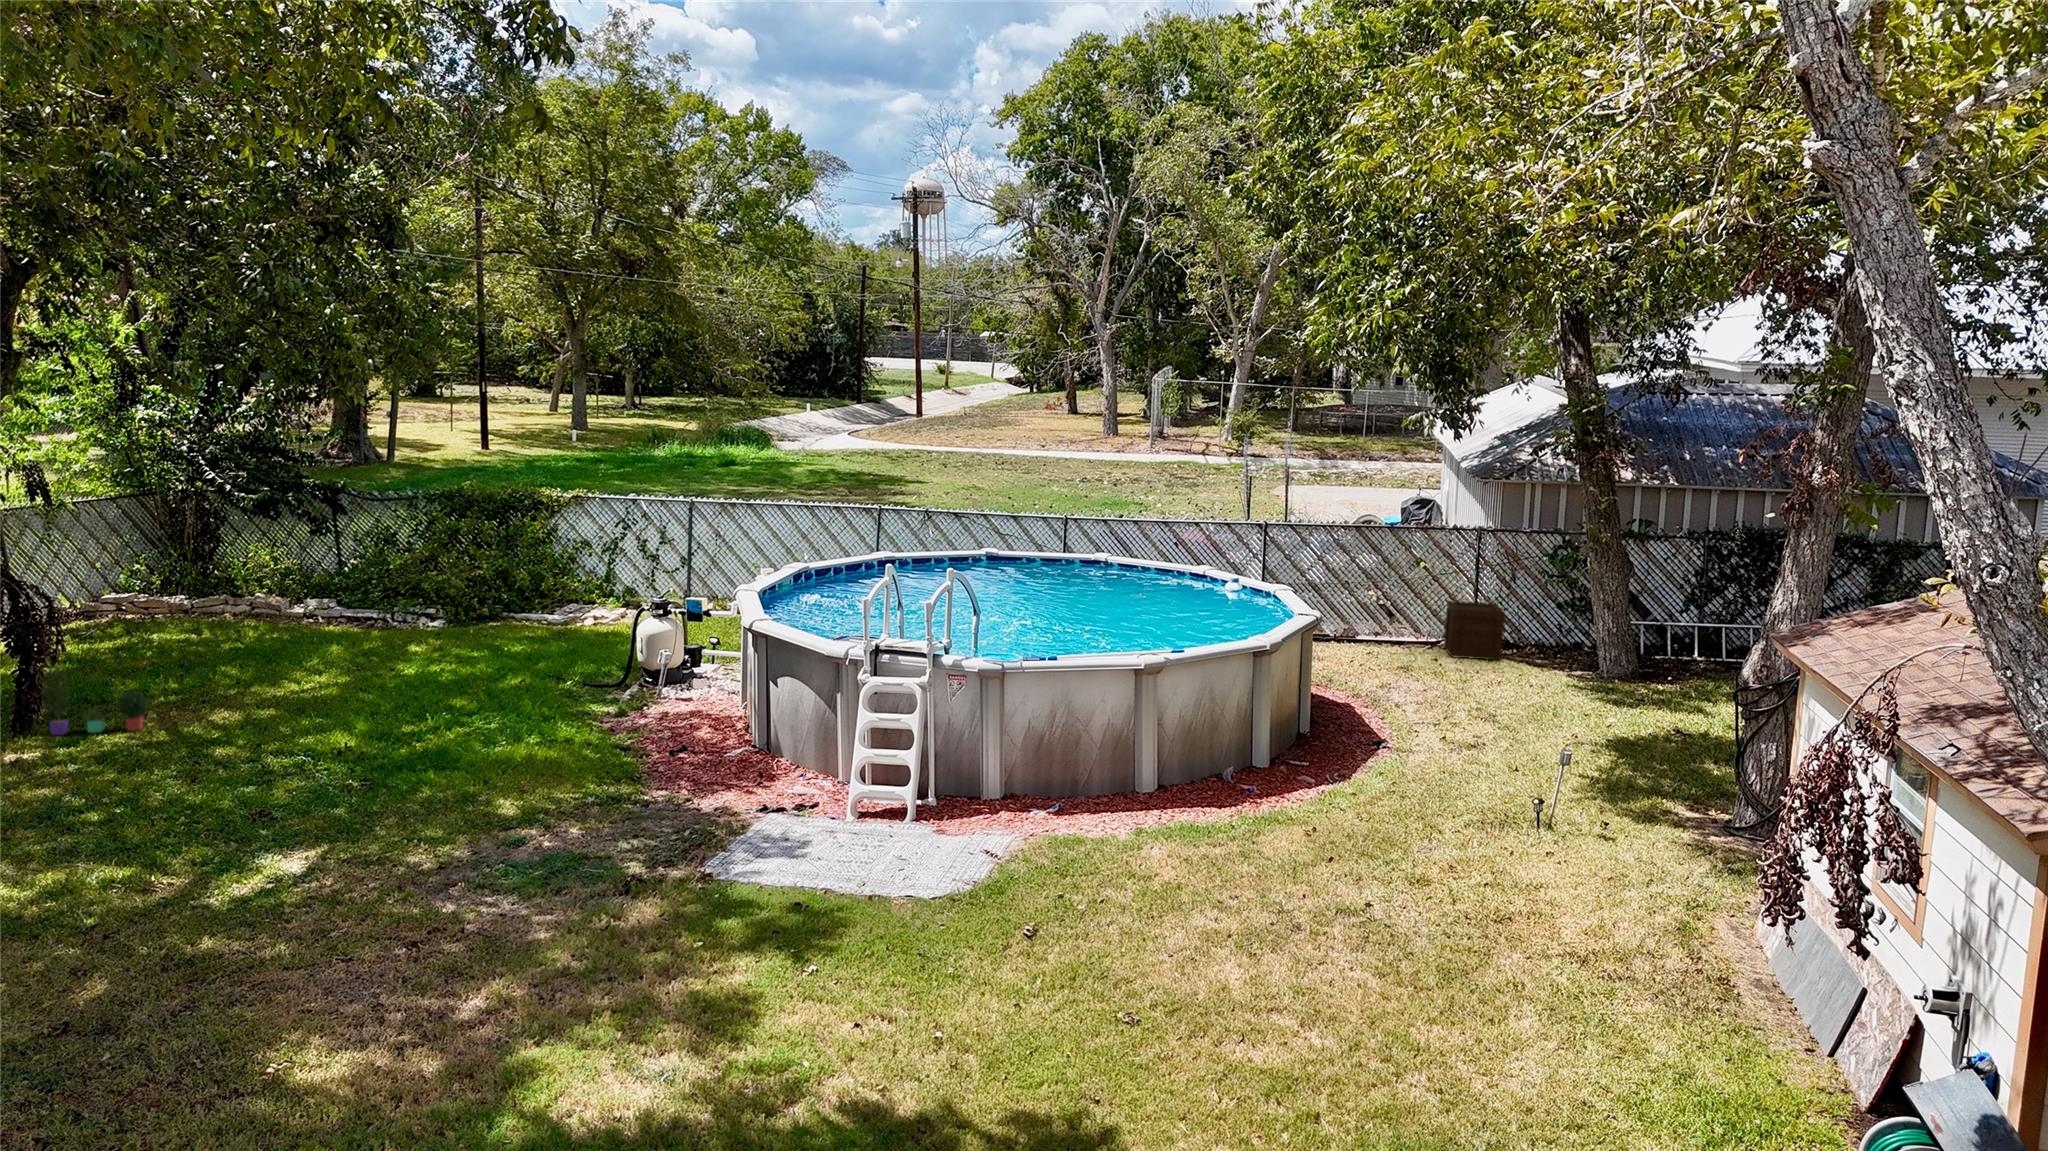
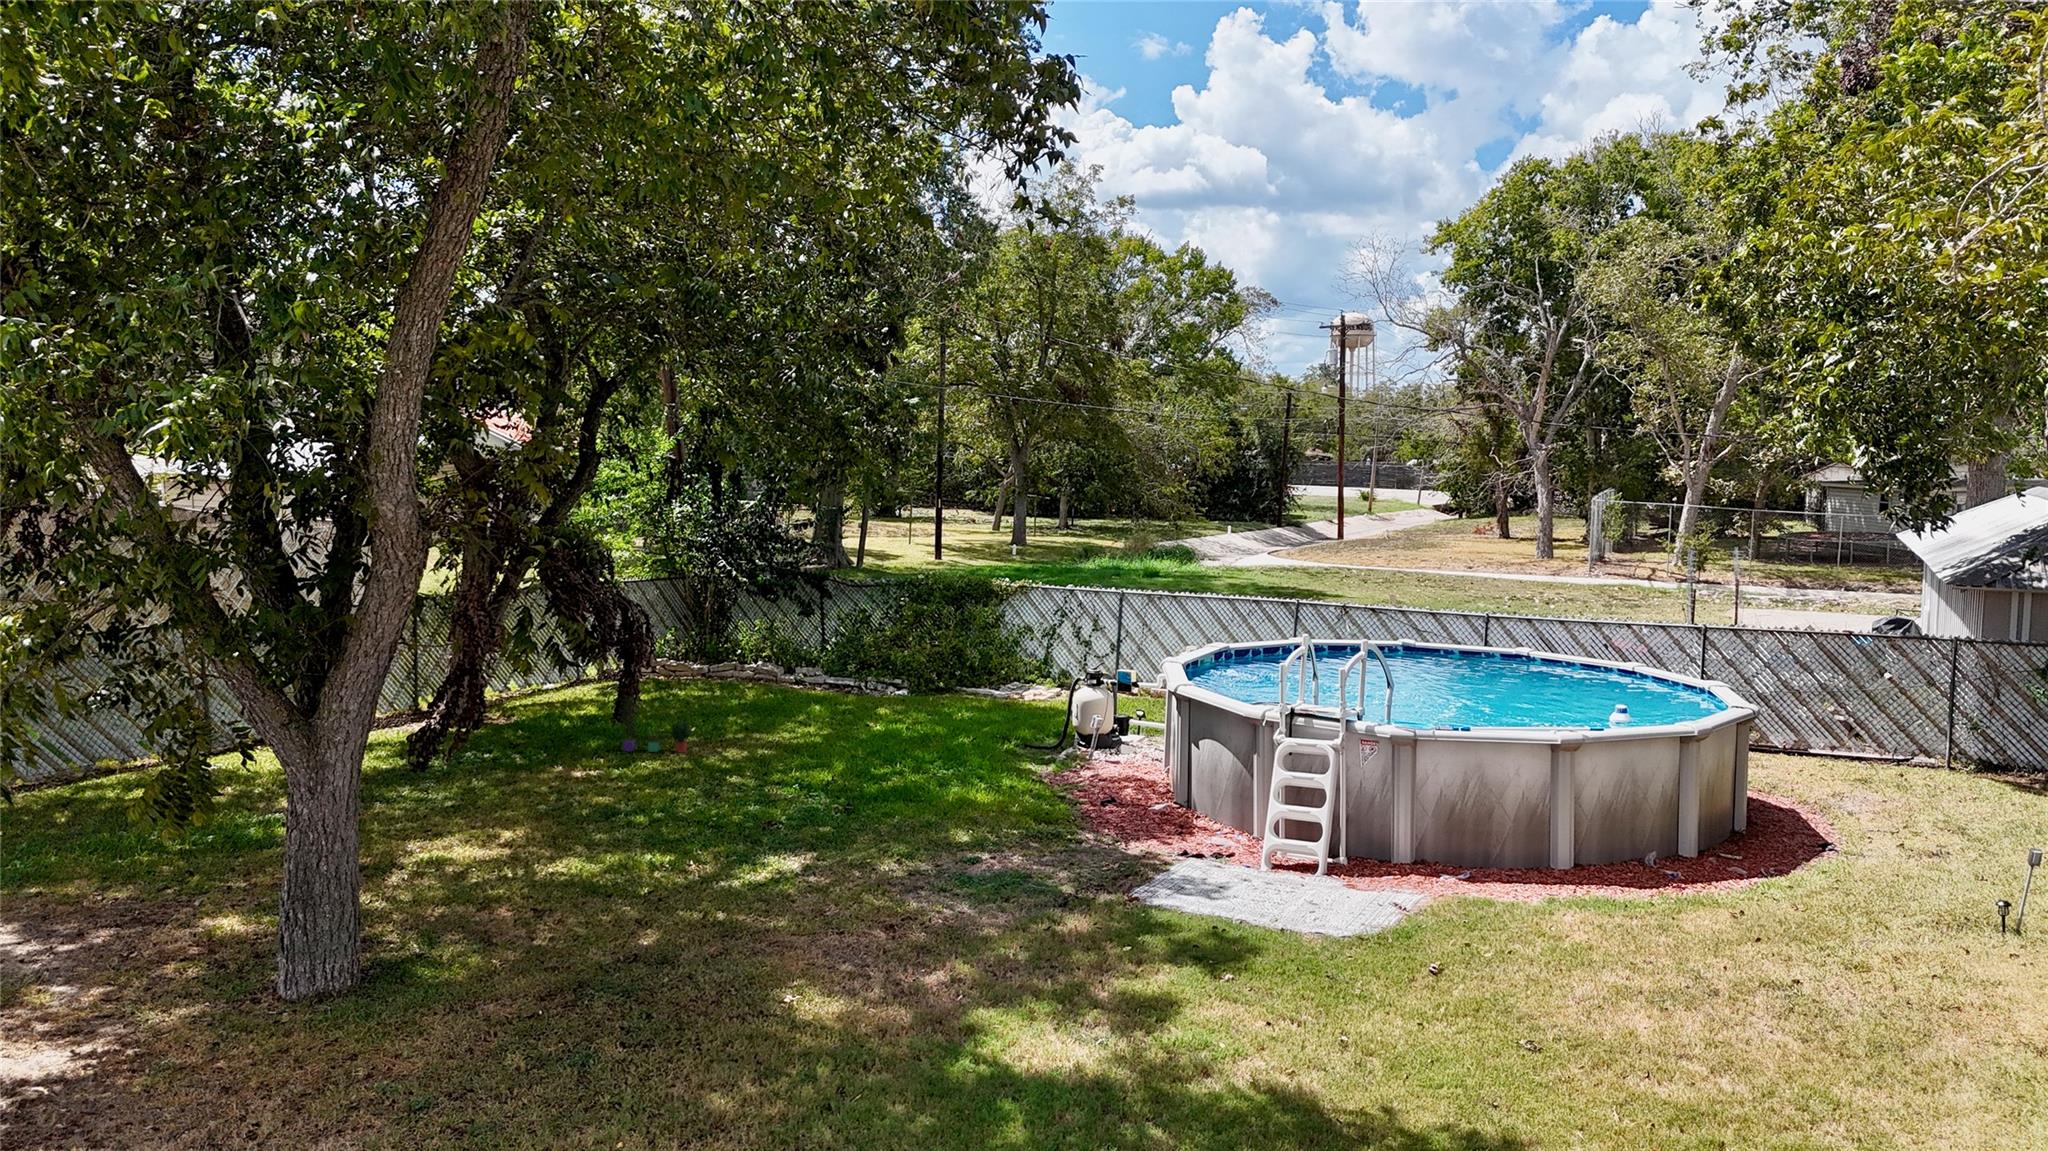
wooden crate: present [1444,601,1505,660] -> none [1916,716,1993,783]

